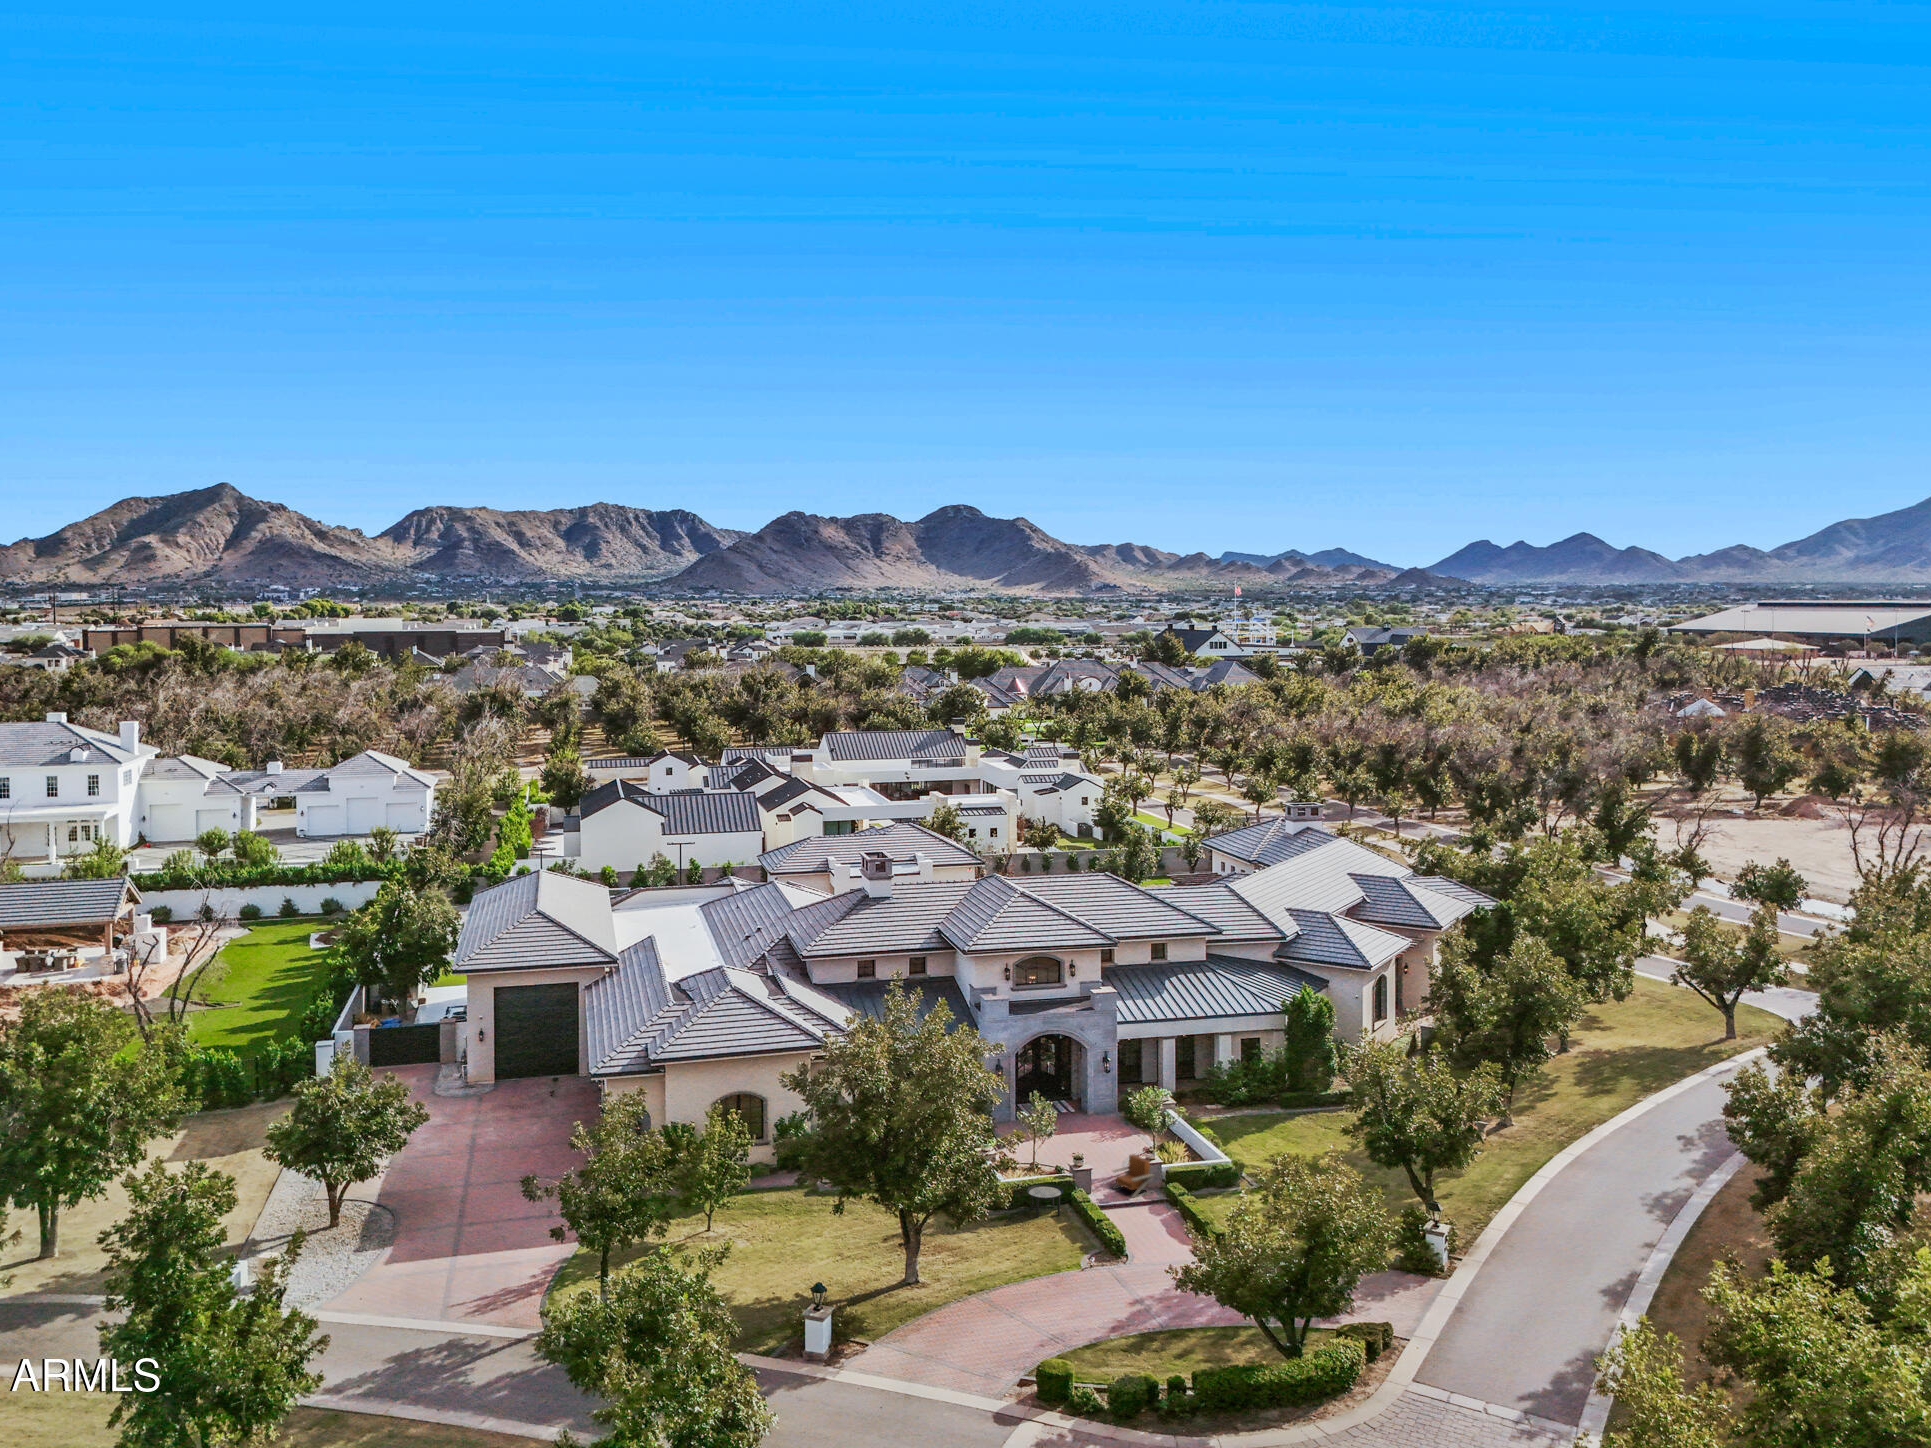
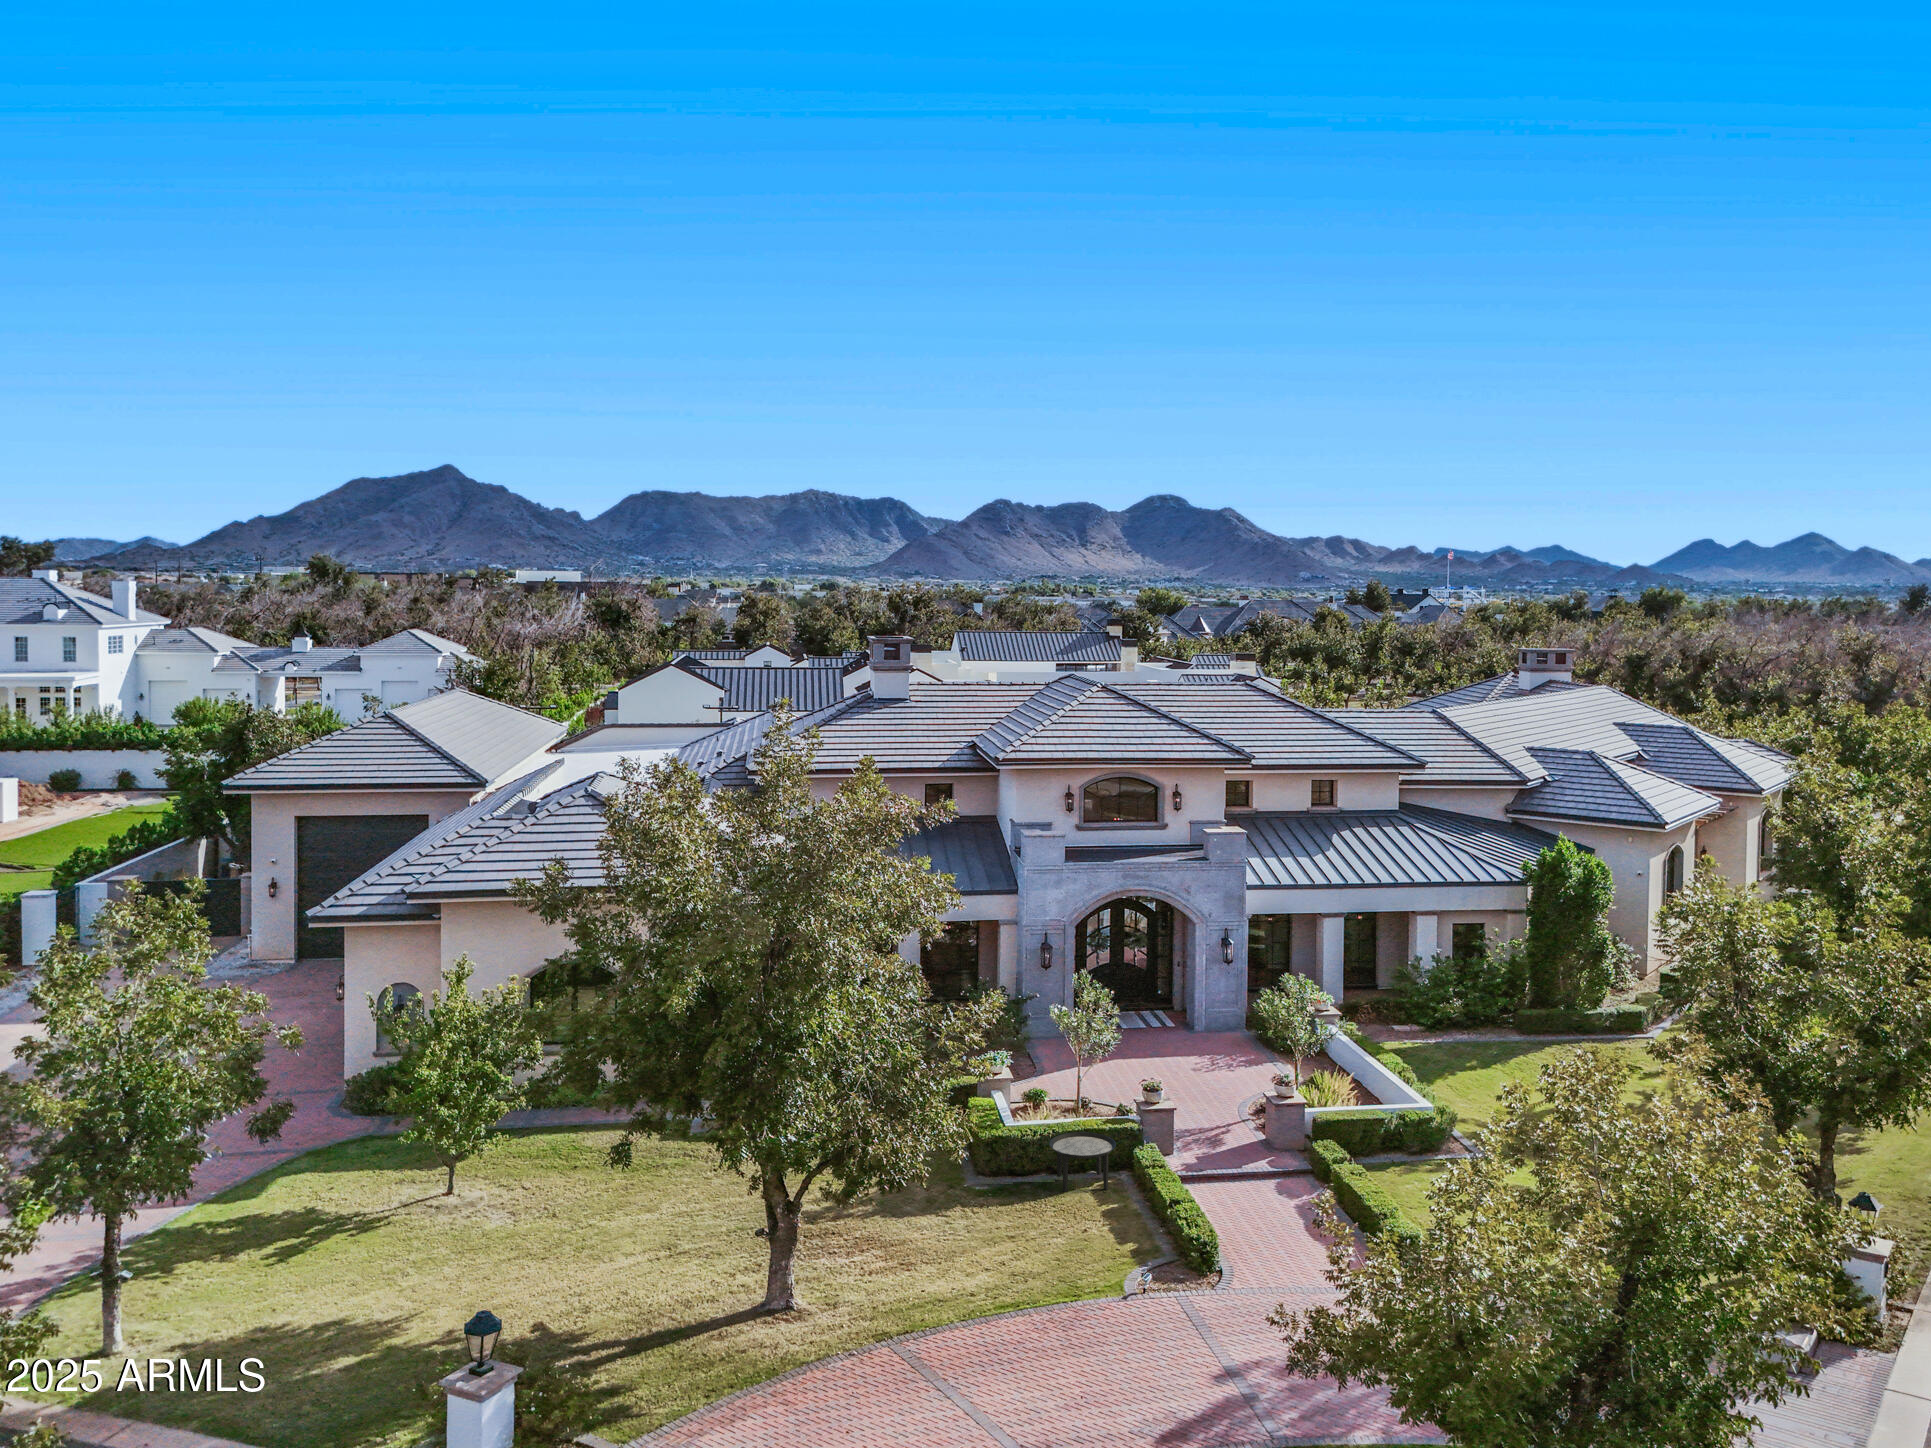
lounge chair: present [1113,1154,1154,1198] -> none [1214,1088,1290,1165]

